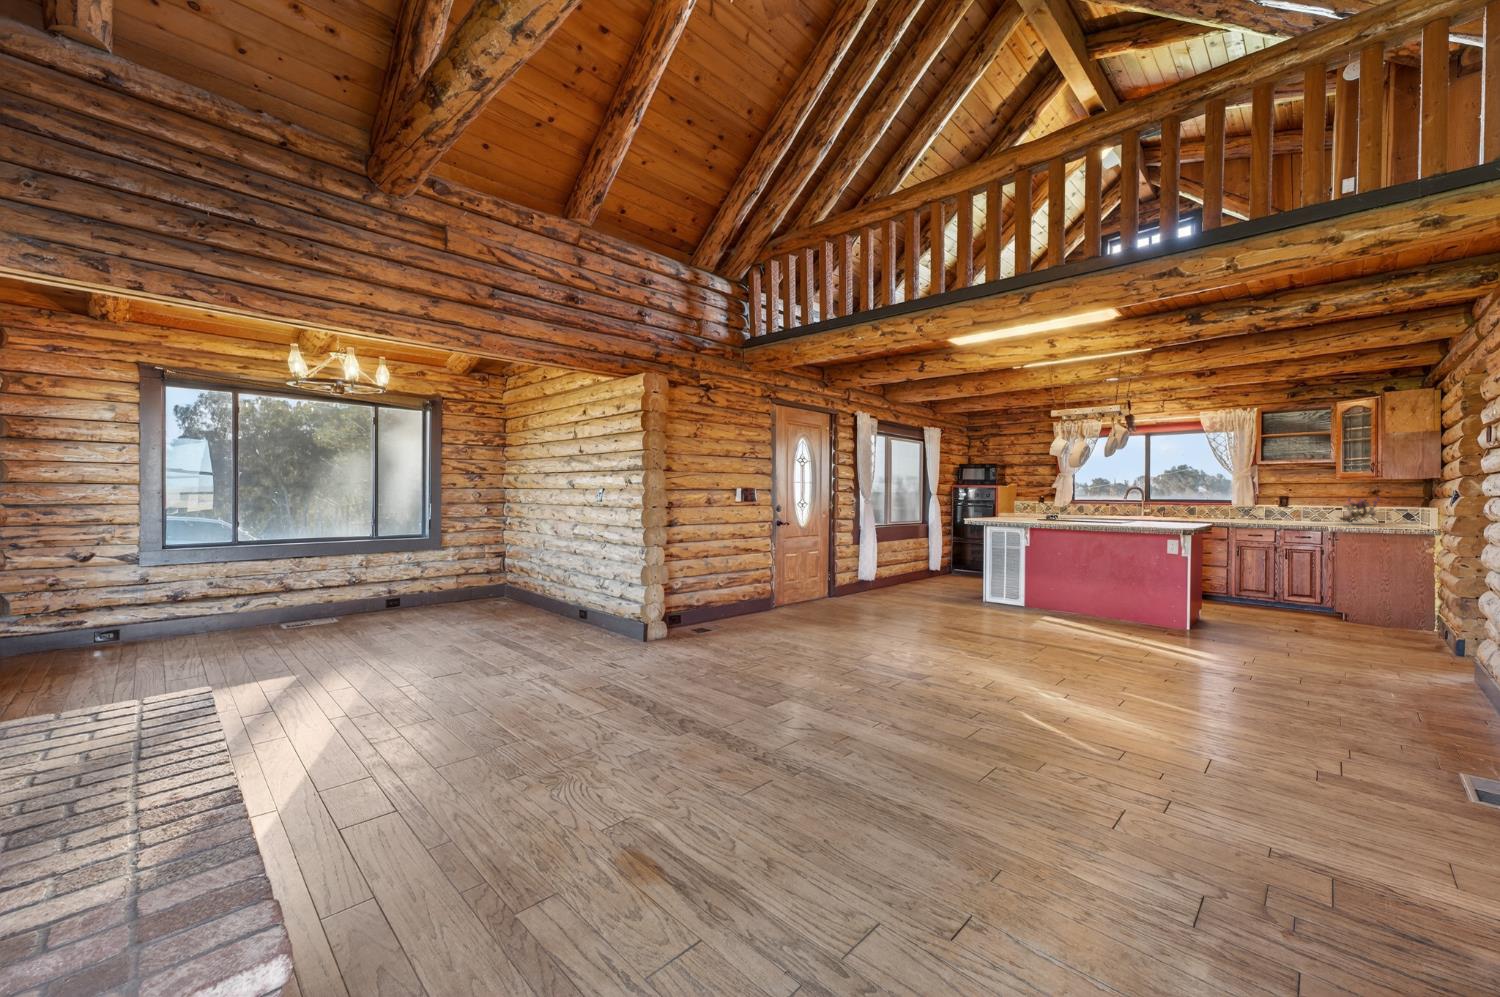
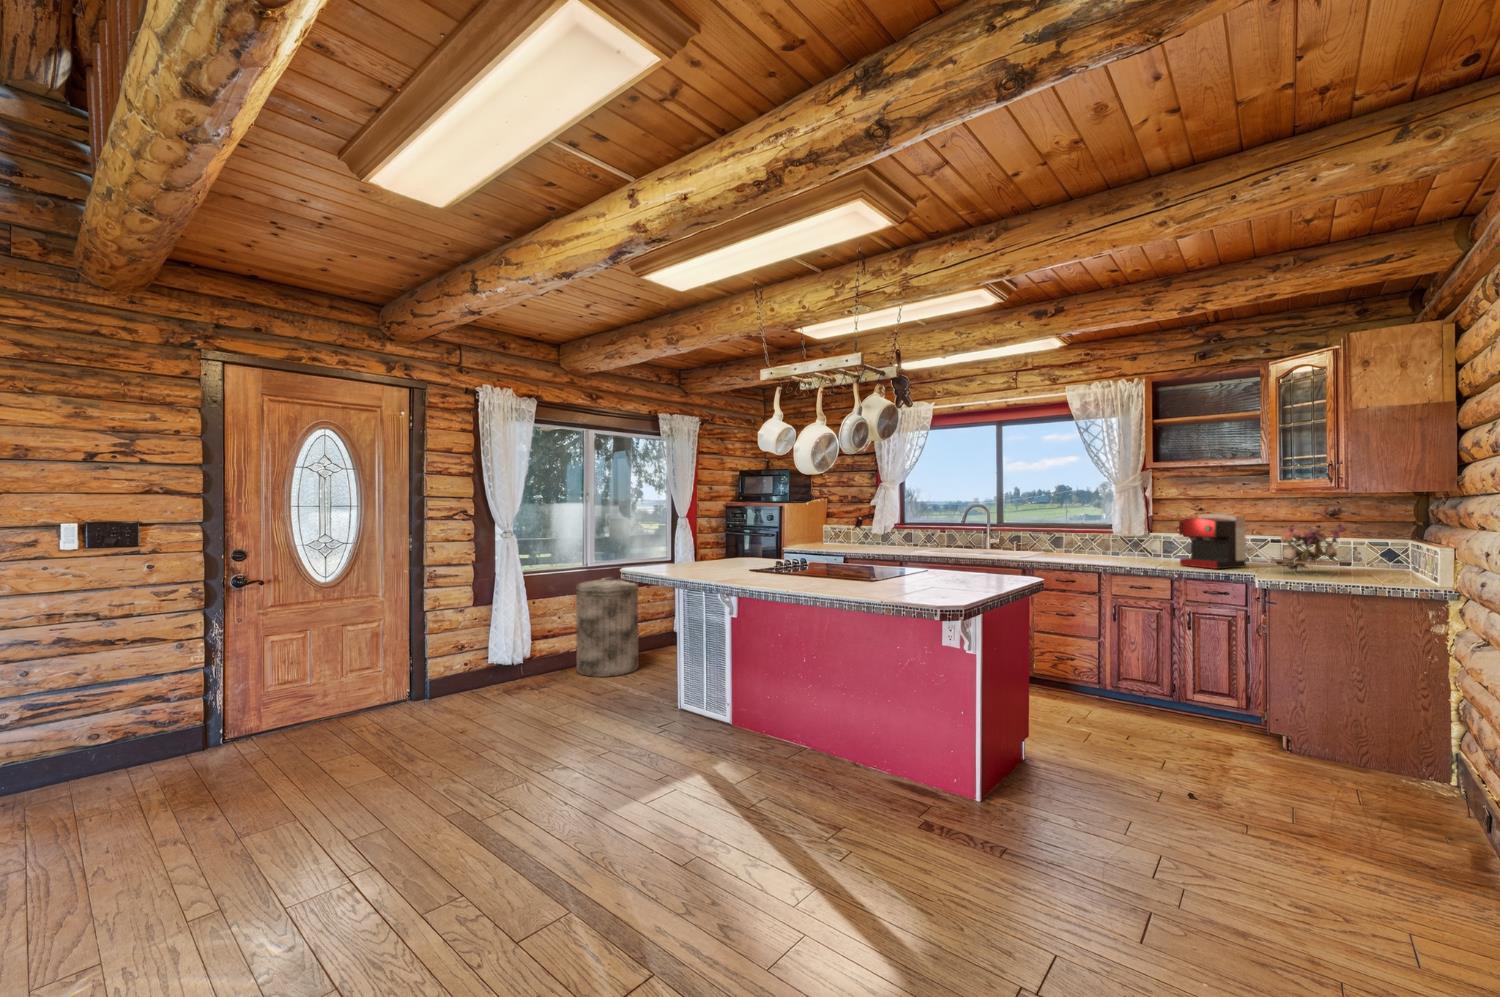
coffee maker: none [1280,492,1321,523] -> present [1179,514,1246,569]
trash can: none [887,530,926,589] -> present [576,577,639,677]

